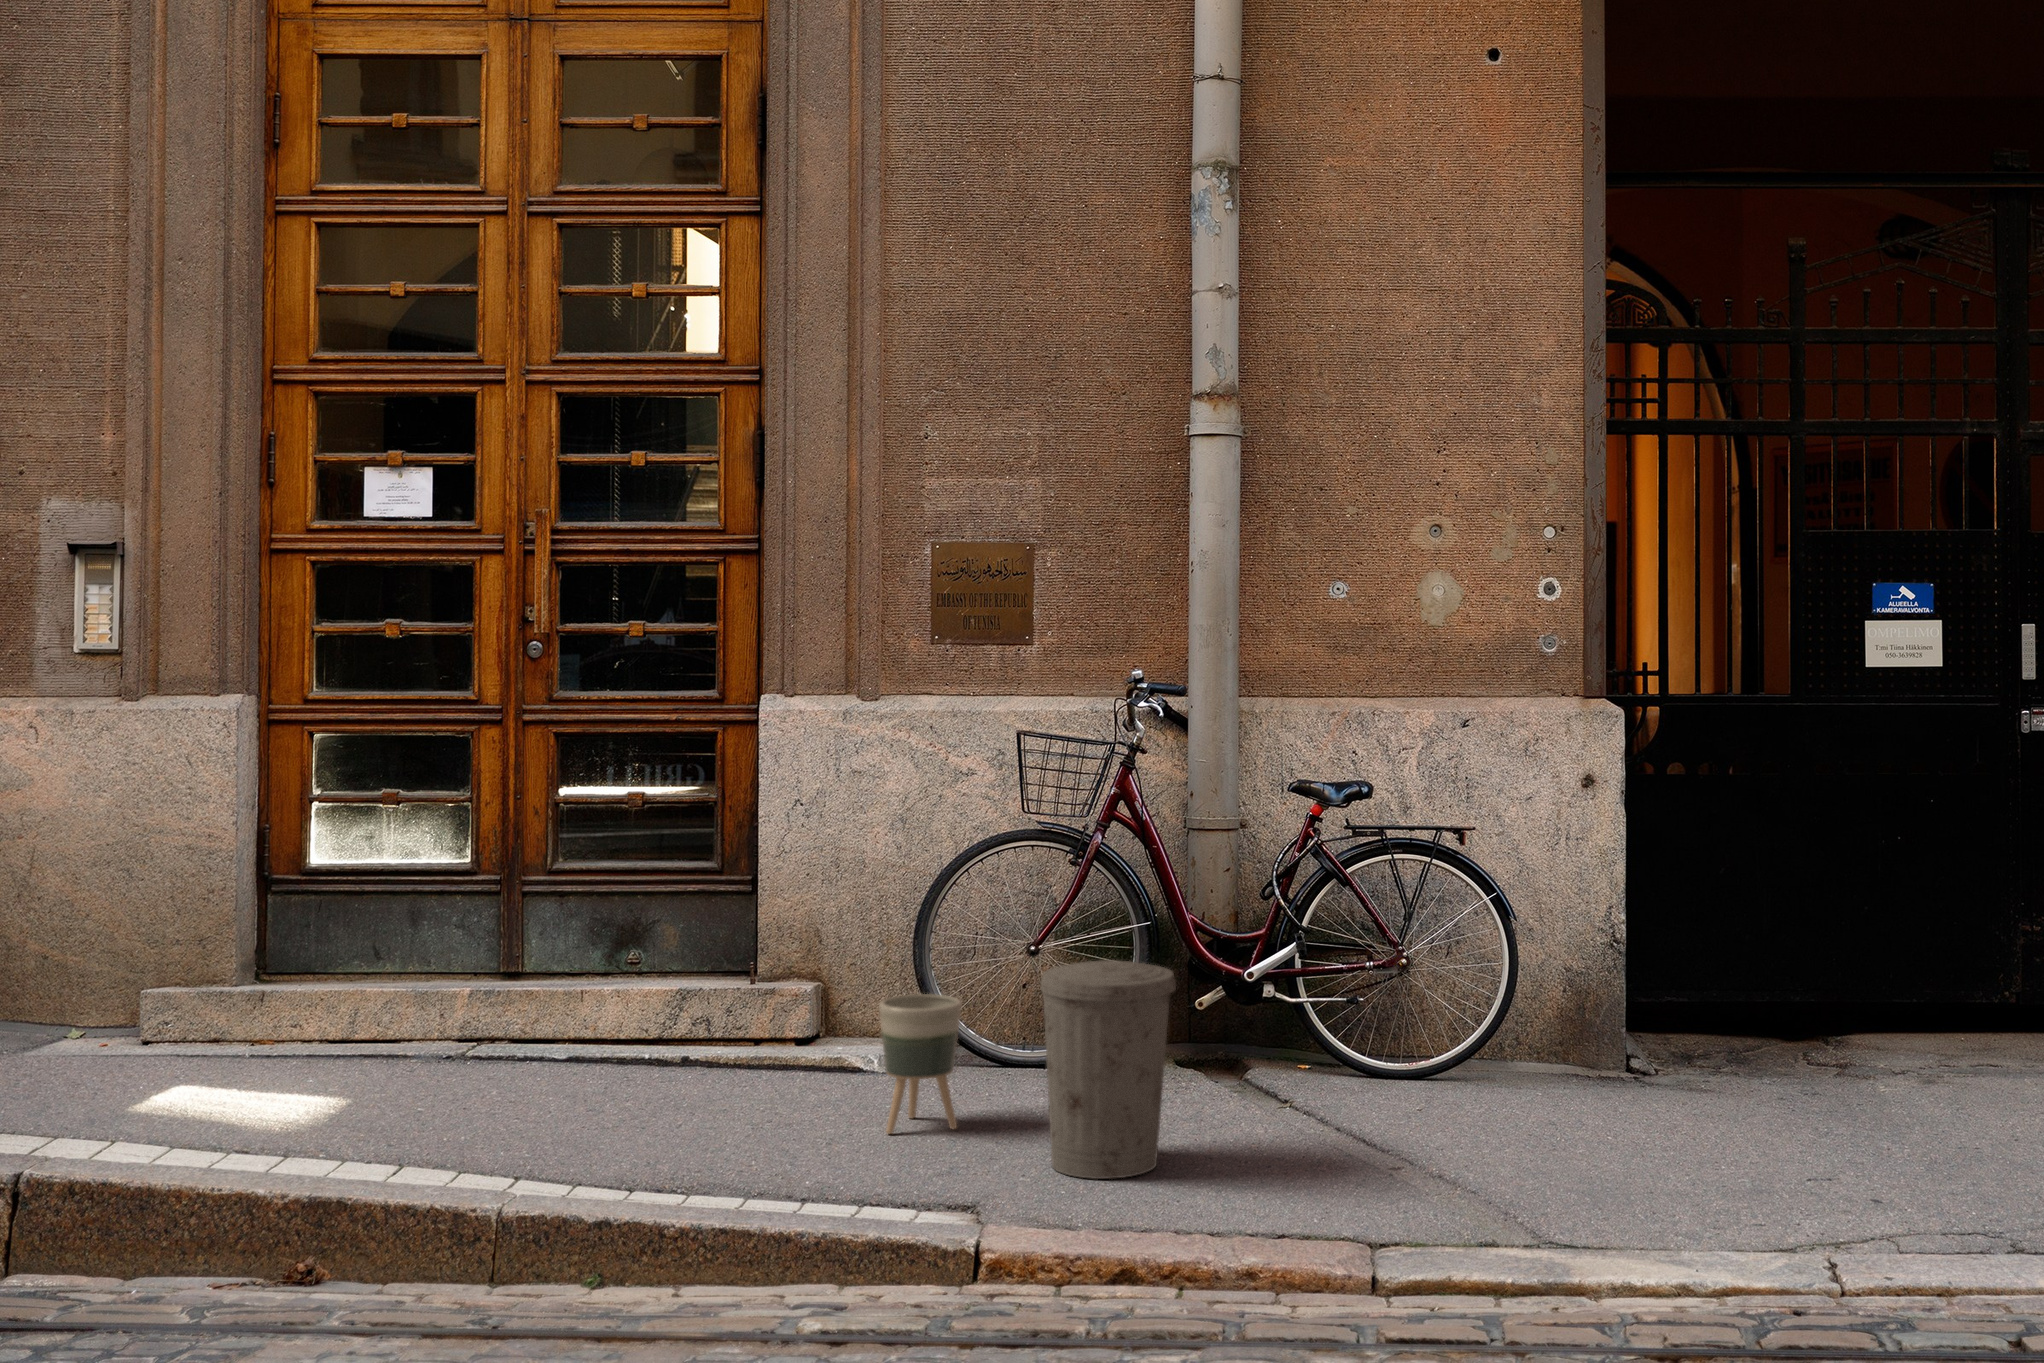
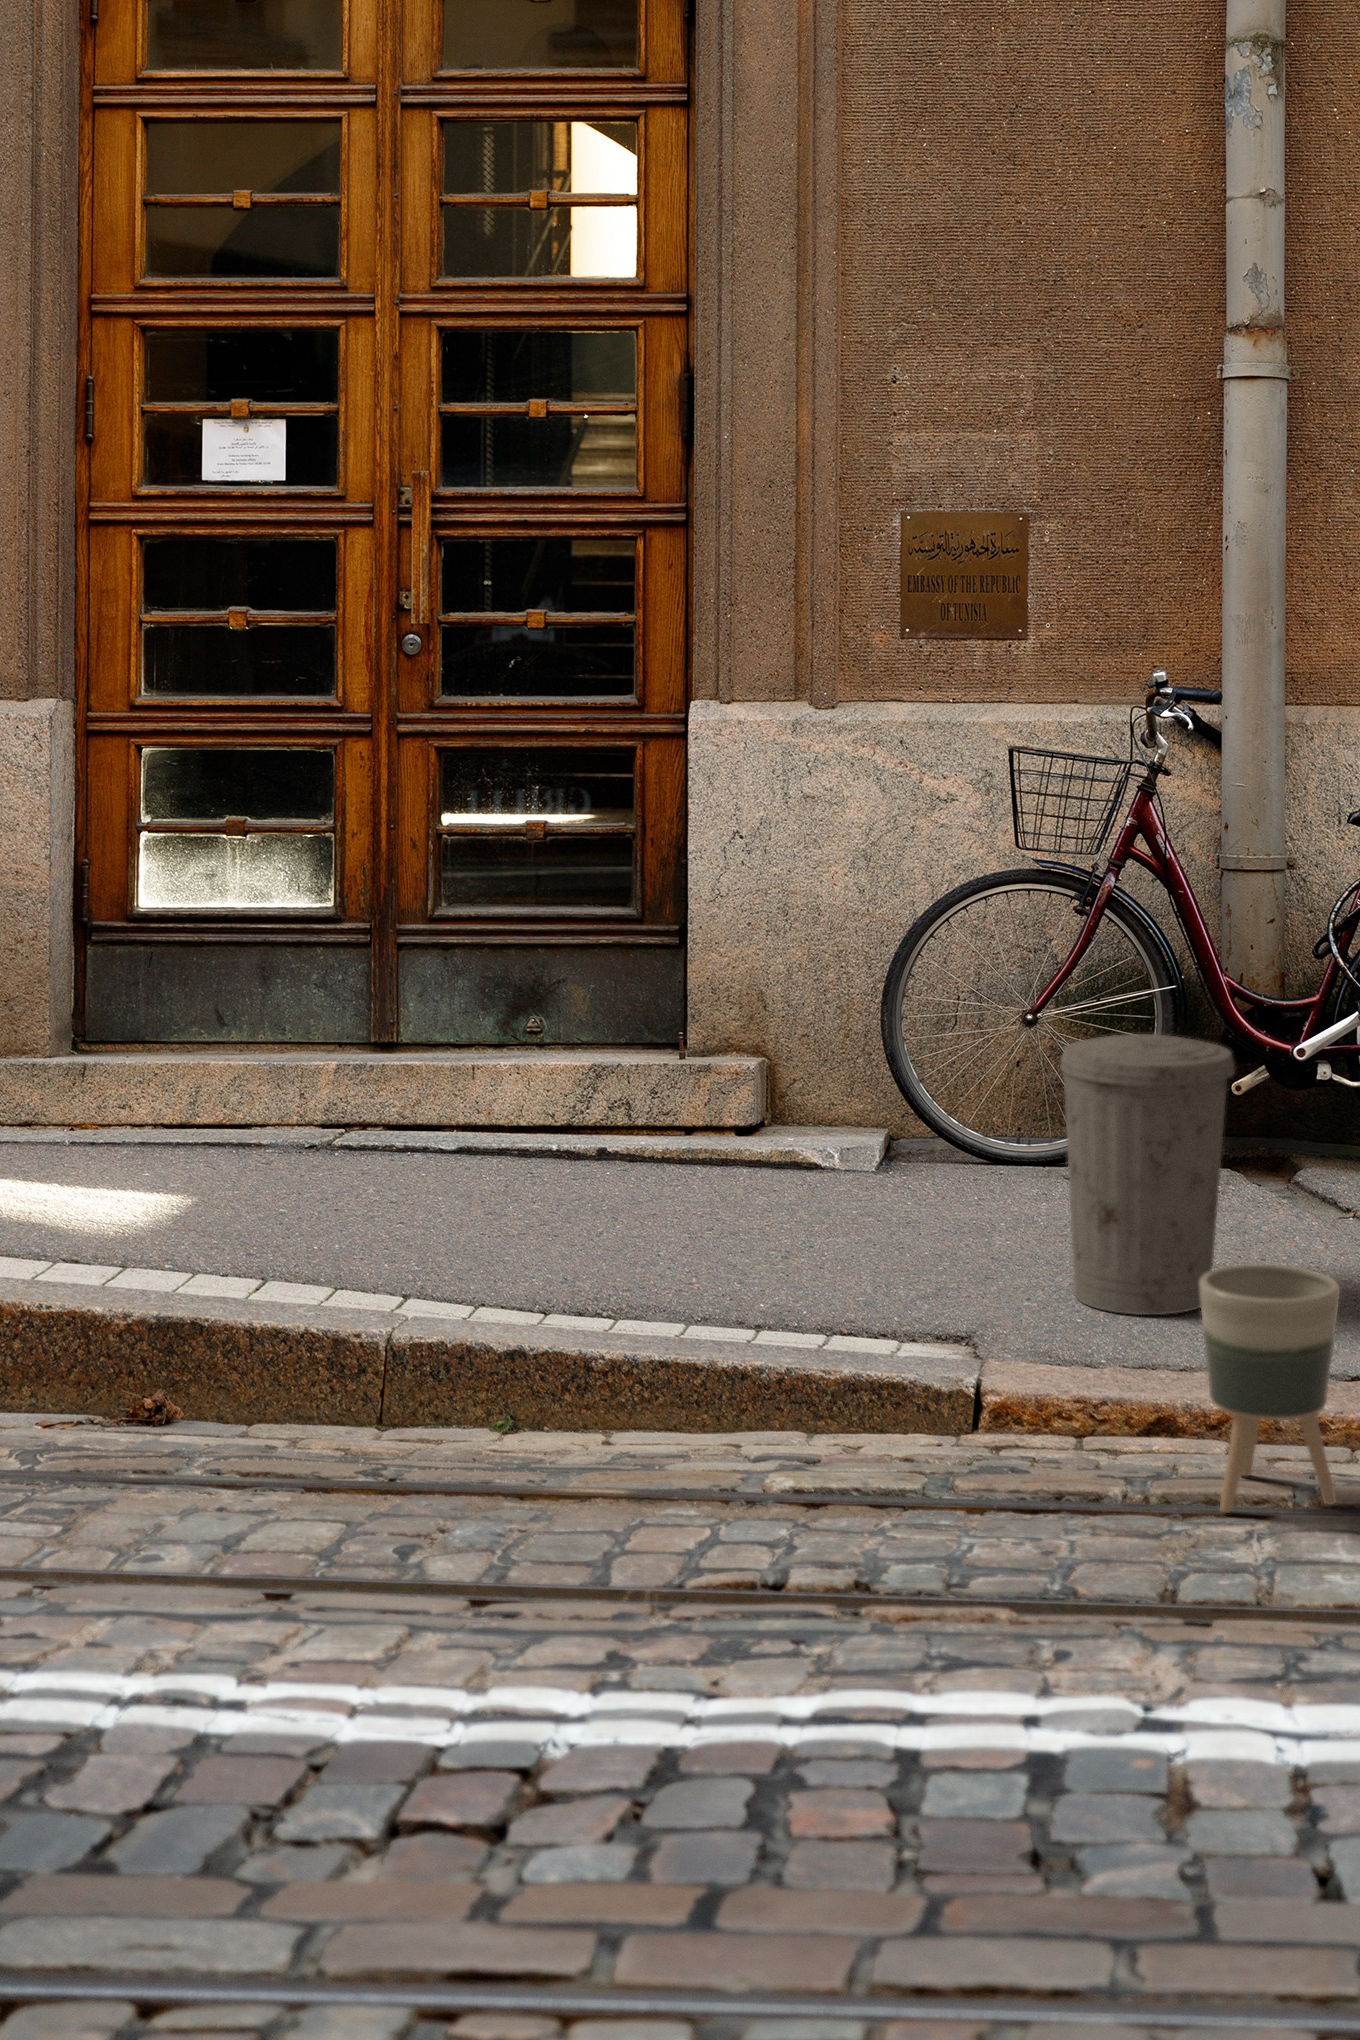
planter: present [879,994,961,1134] -> present [1199,1264,1340,1513]

